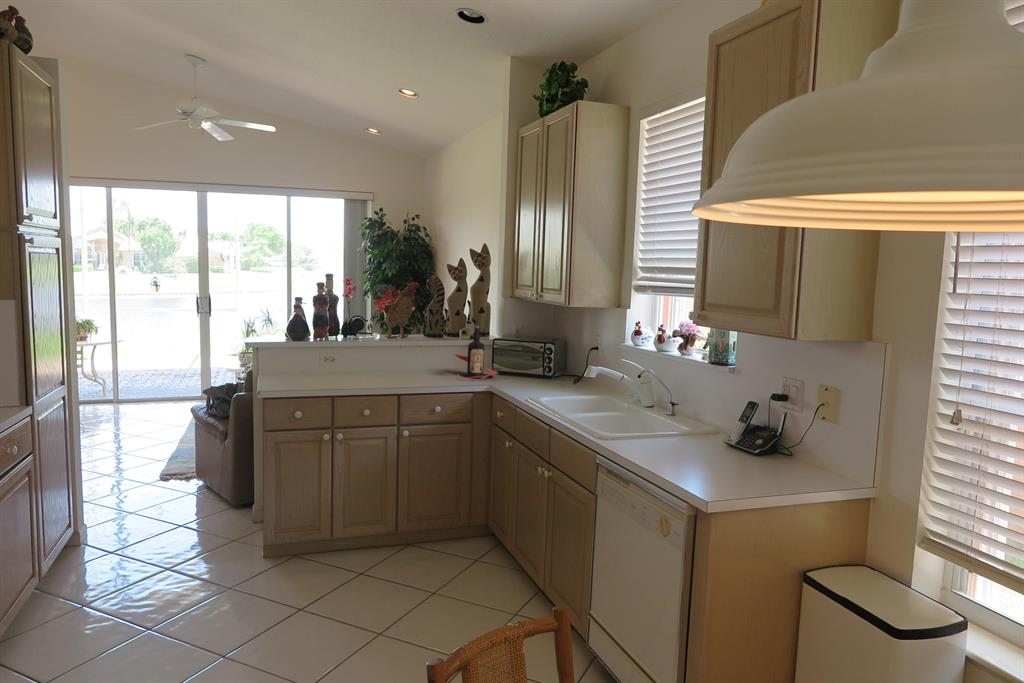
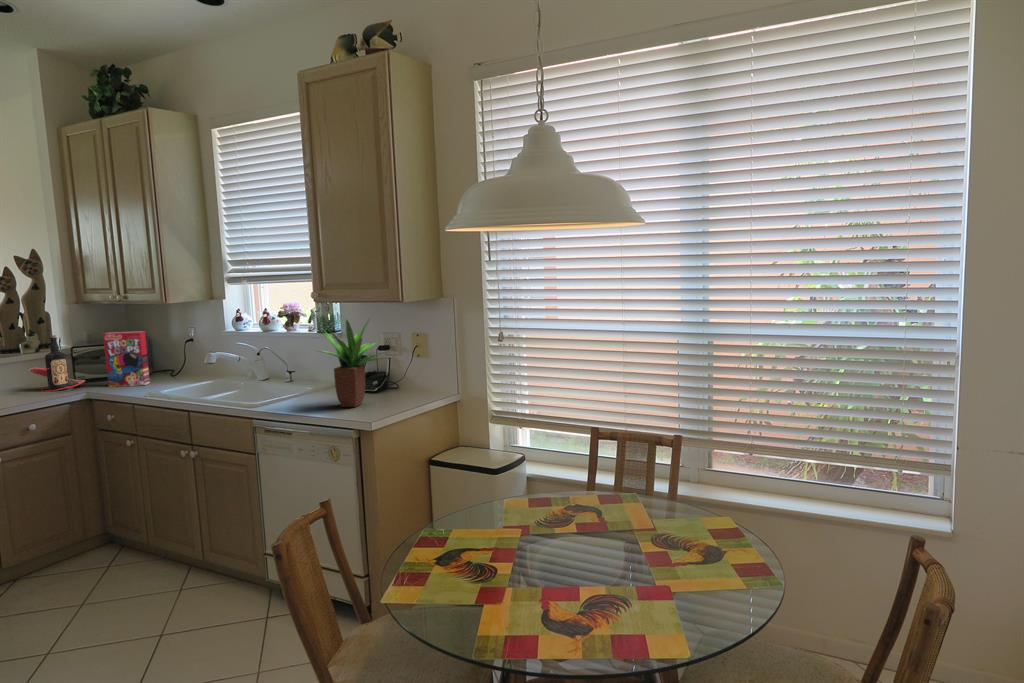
cereal box: none [512,330,549,387] -> present [103,331,150,387]
potted plant: none [663,352,770,471] -> present [319,317,390,407]

